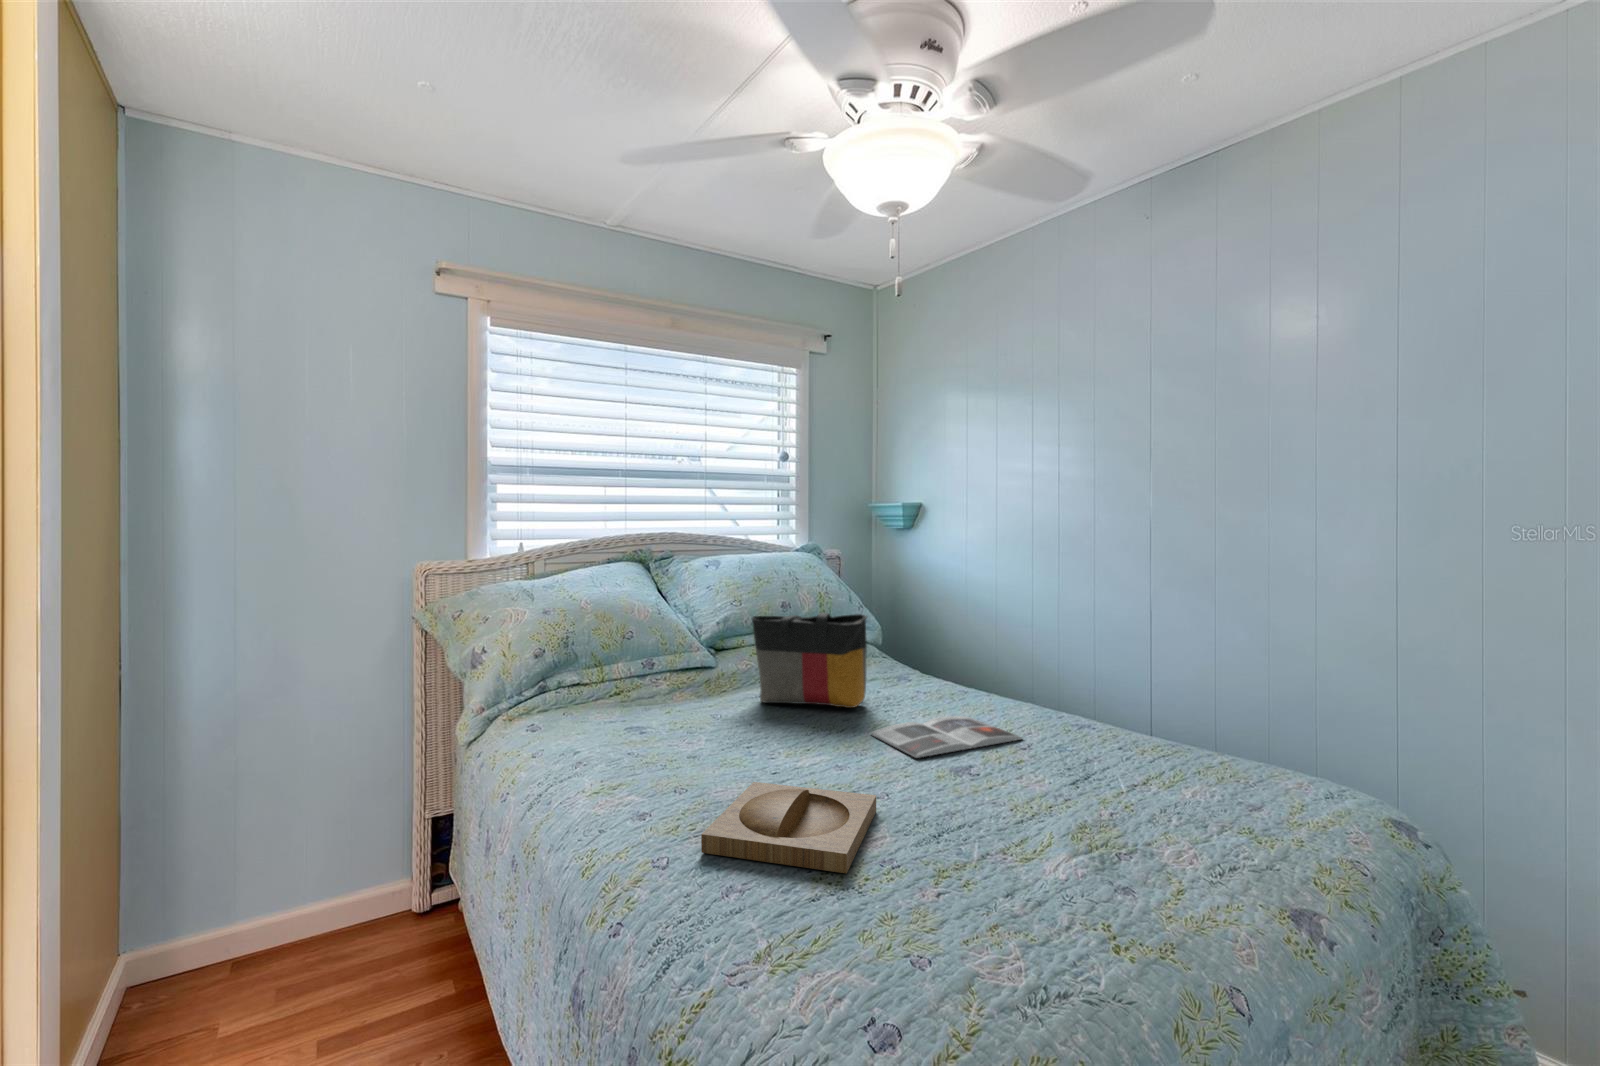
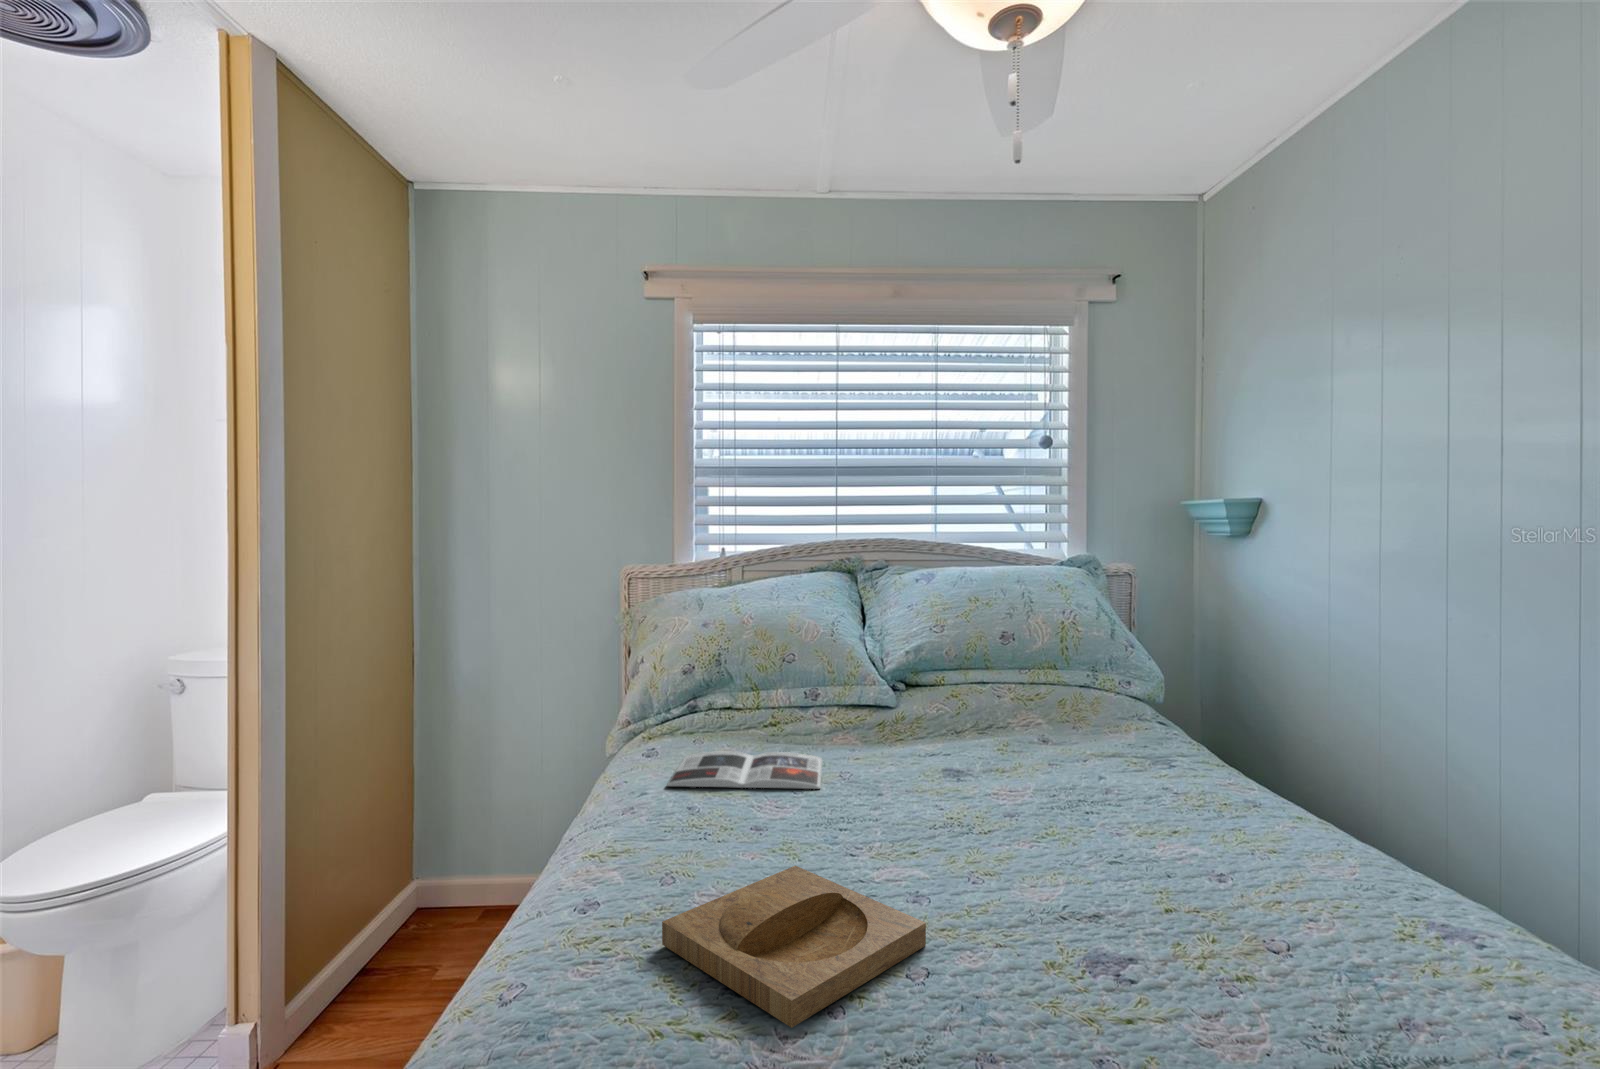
tote bag: present [752,613,867,708] -> none [921,647,1070,785]
magazine: present [870,716,1023,758] -> present [667,751,822,789]

